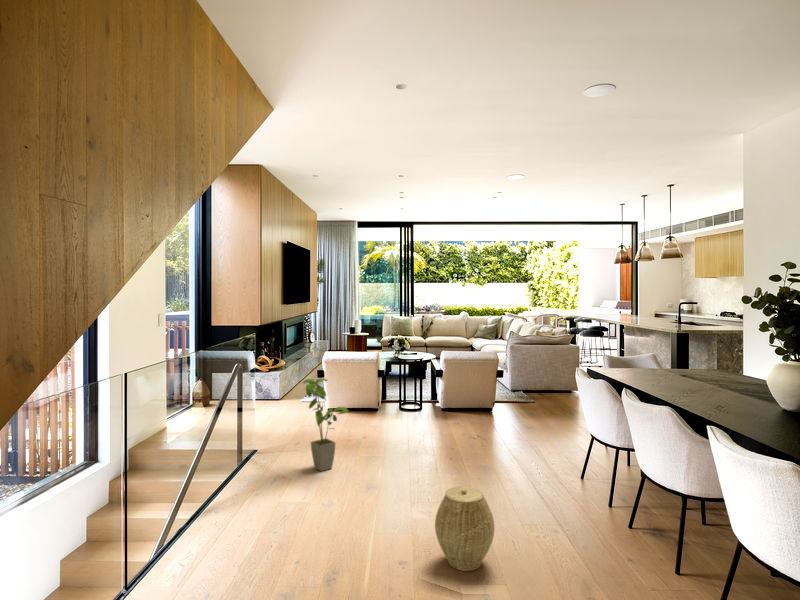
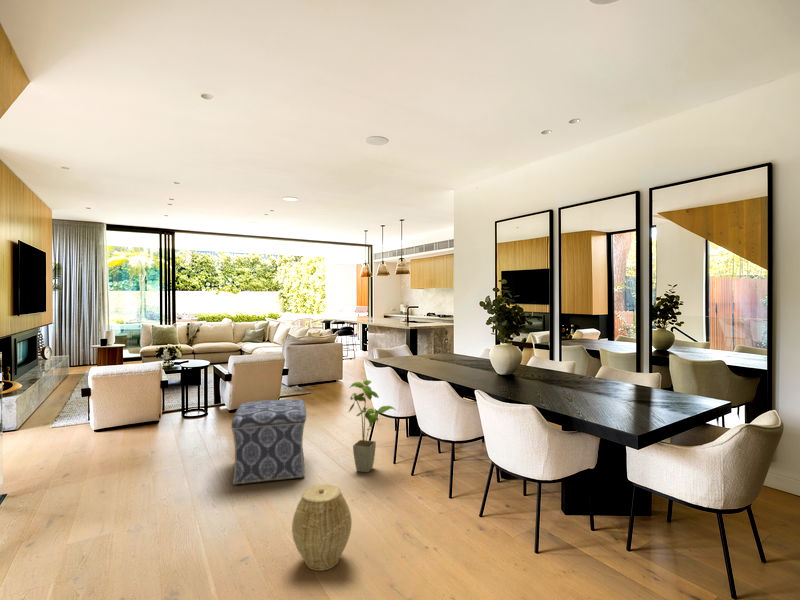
house plant: present [303,378,349,471] -> present [349,380,394,472]
ottoman: none [415,399,494,484] -> present [231,399,306,485]

